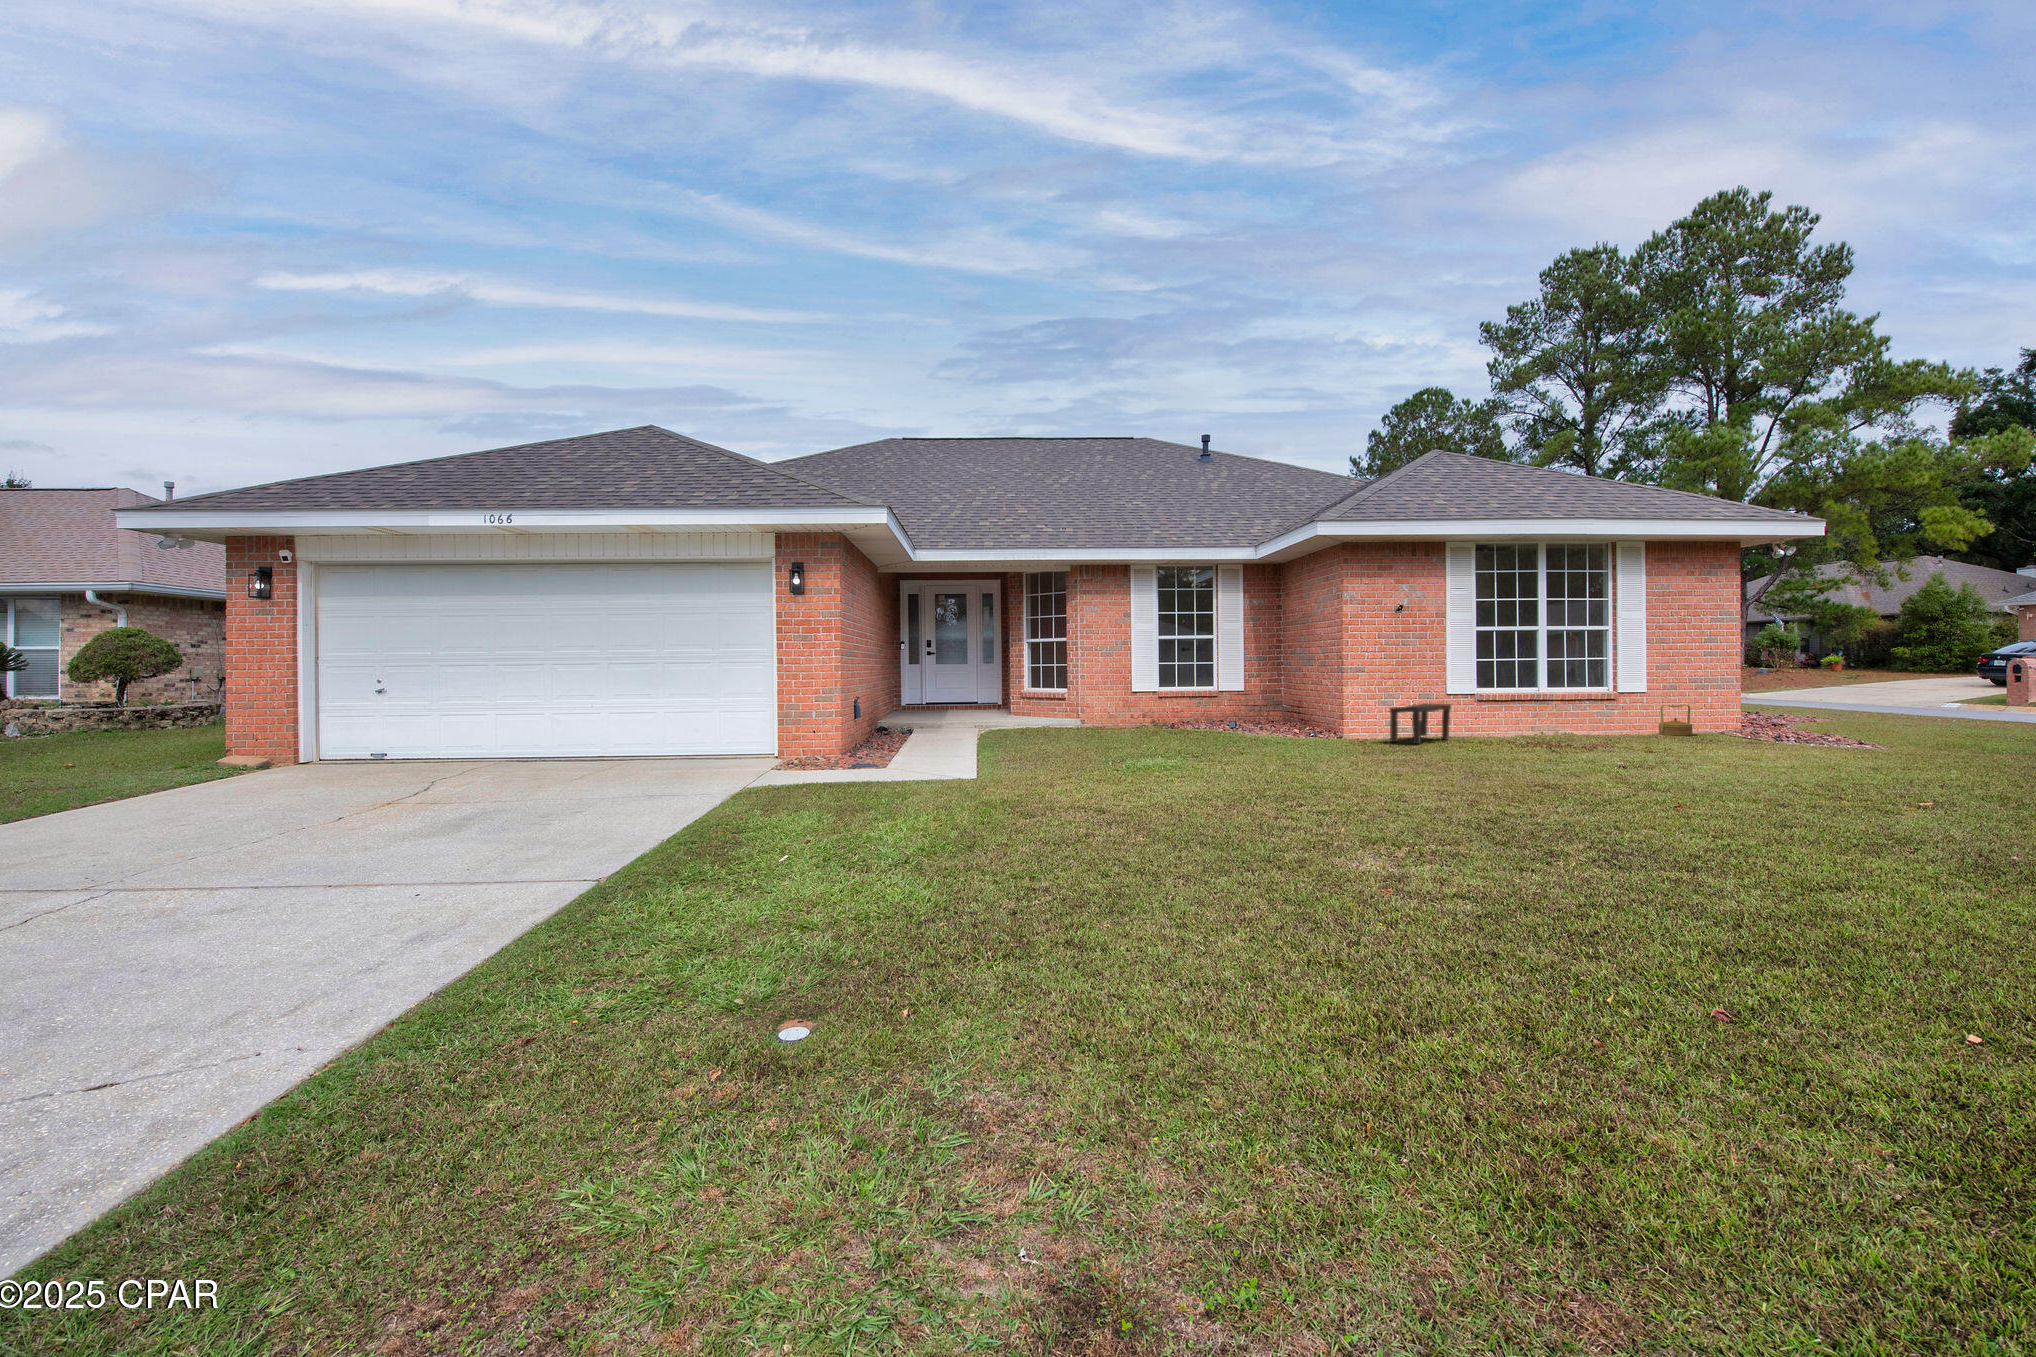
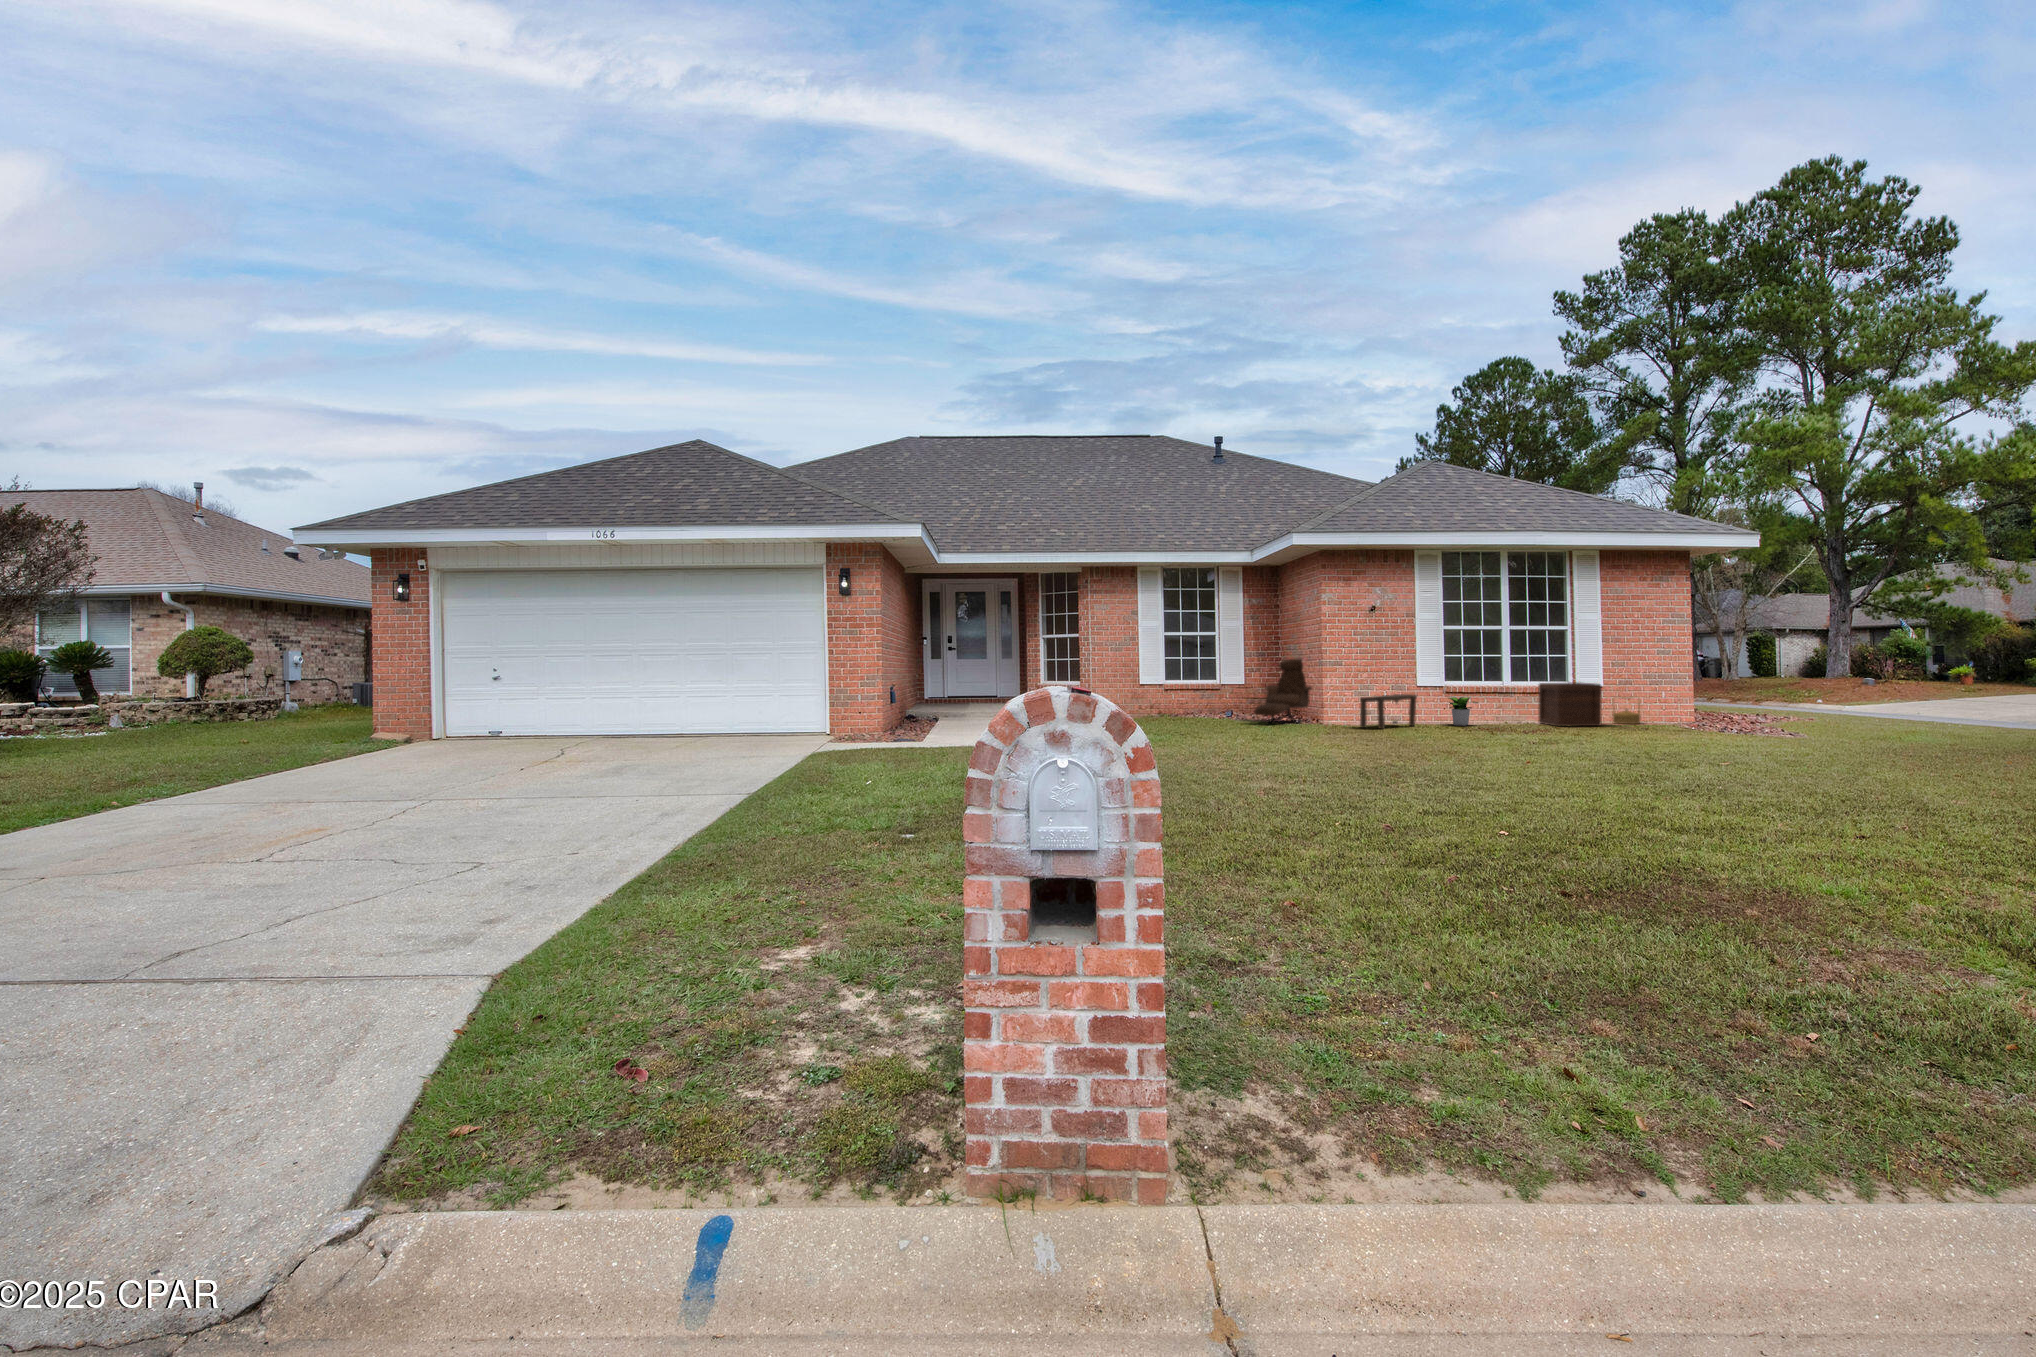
lounge chair: none [1265,663,1332,738] -> present [1255,659,1312,723]
wooden crate: none [1579,689,1658,739] -> present [1539,682,1602,726]
potted plant: none [1478,706,1520,739] -> present [1449,697,1478,726]

